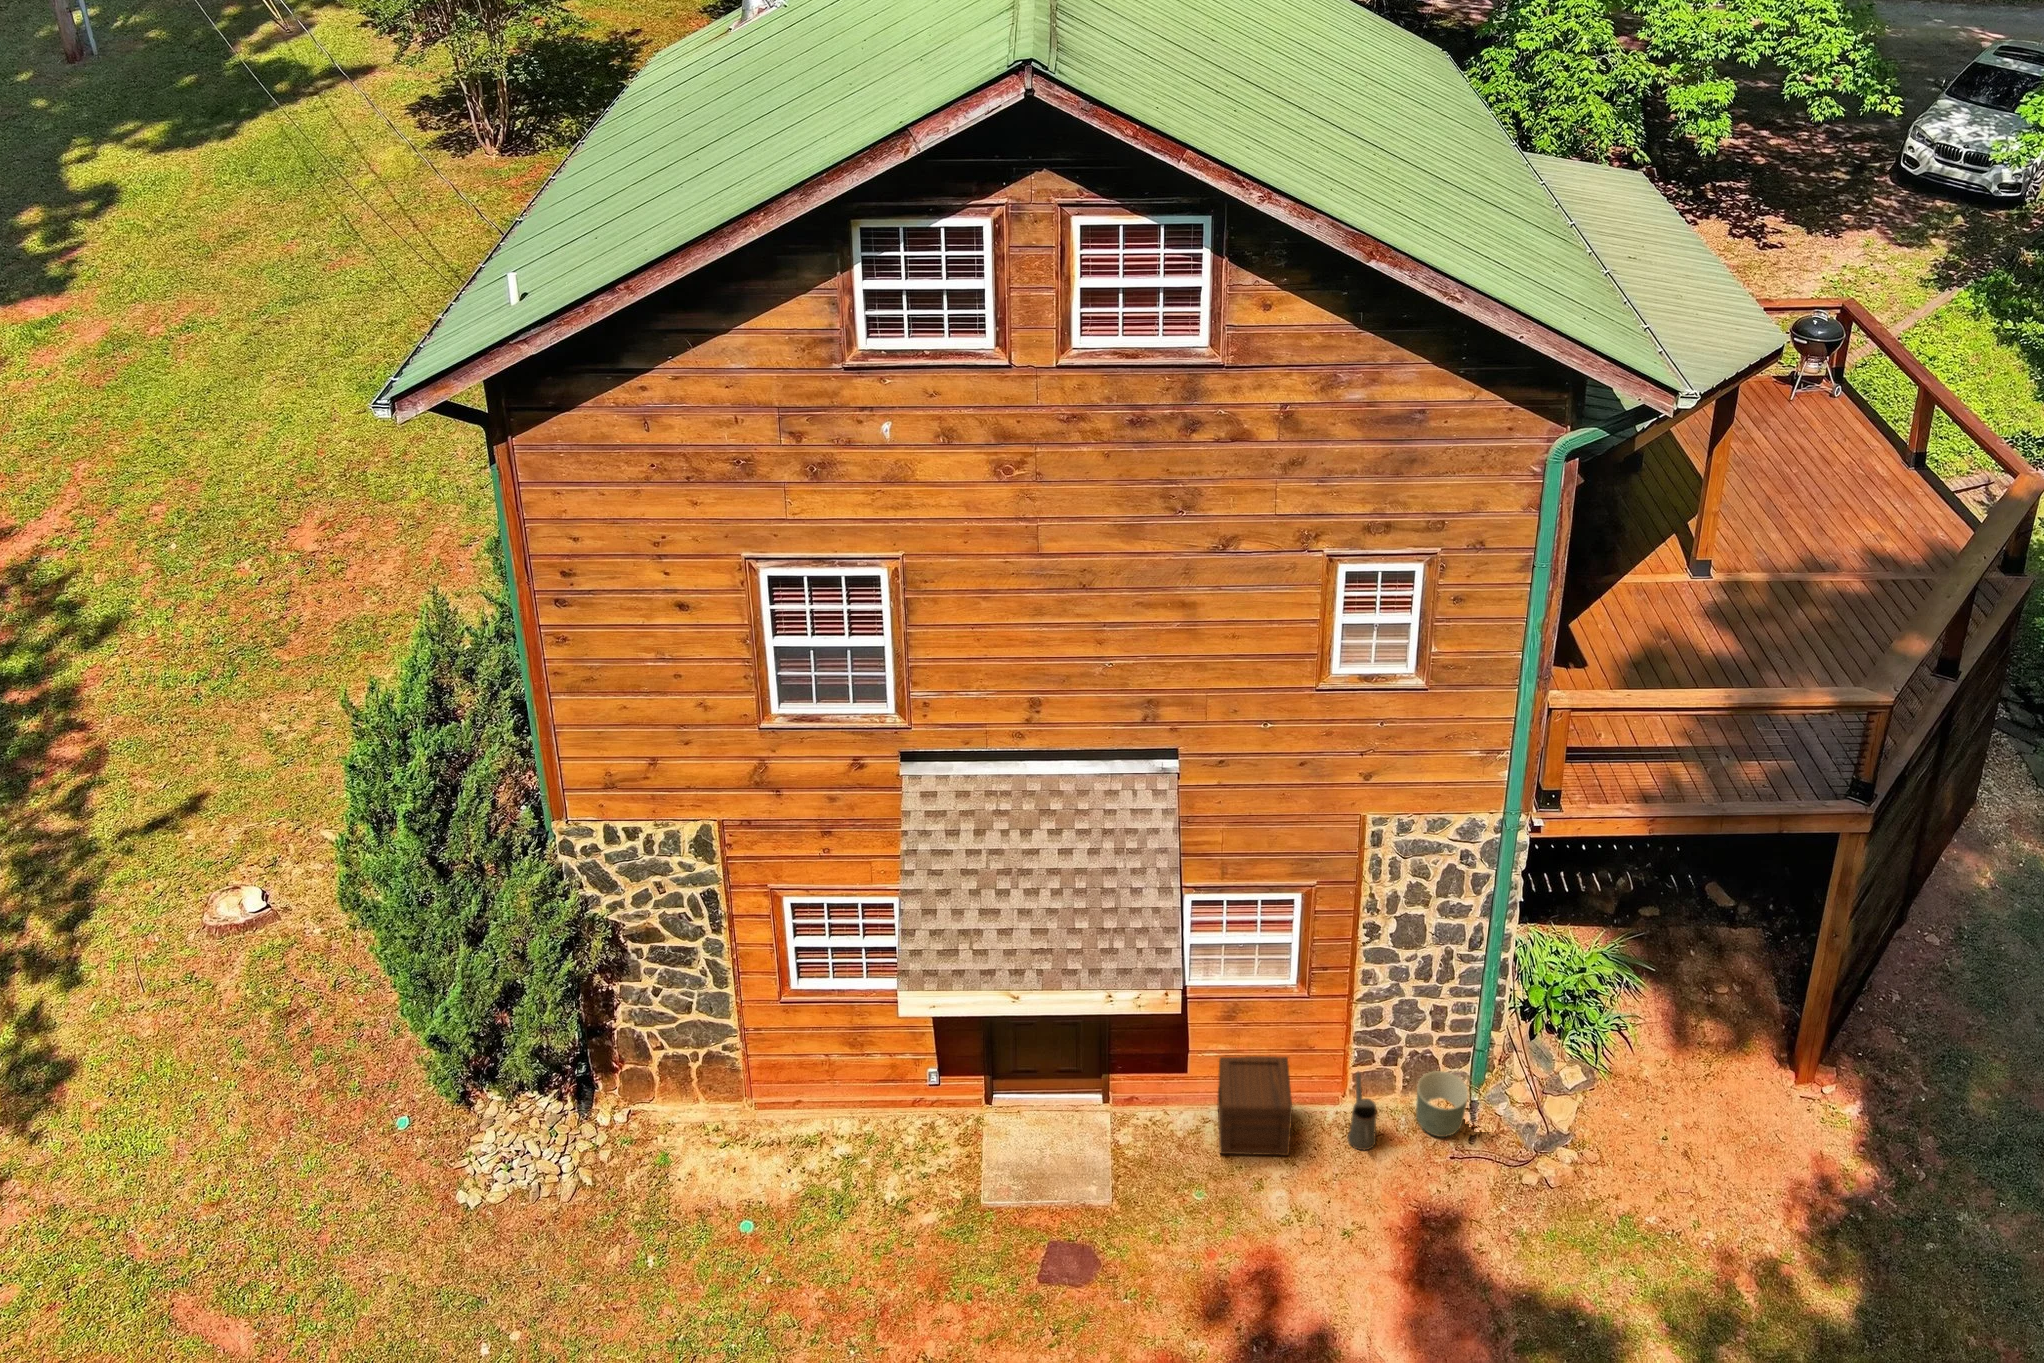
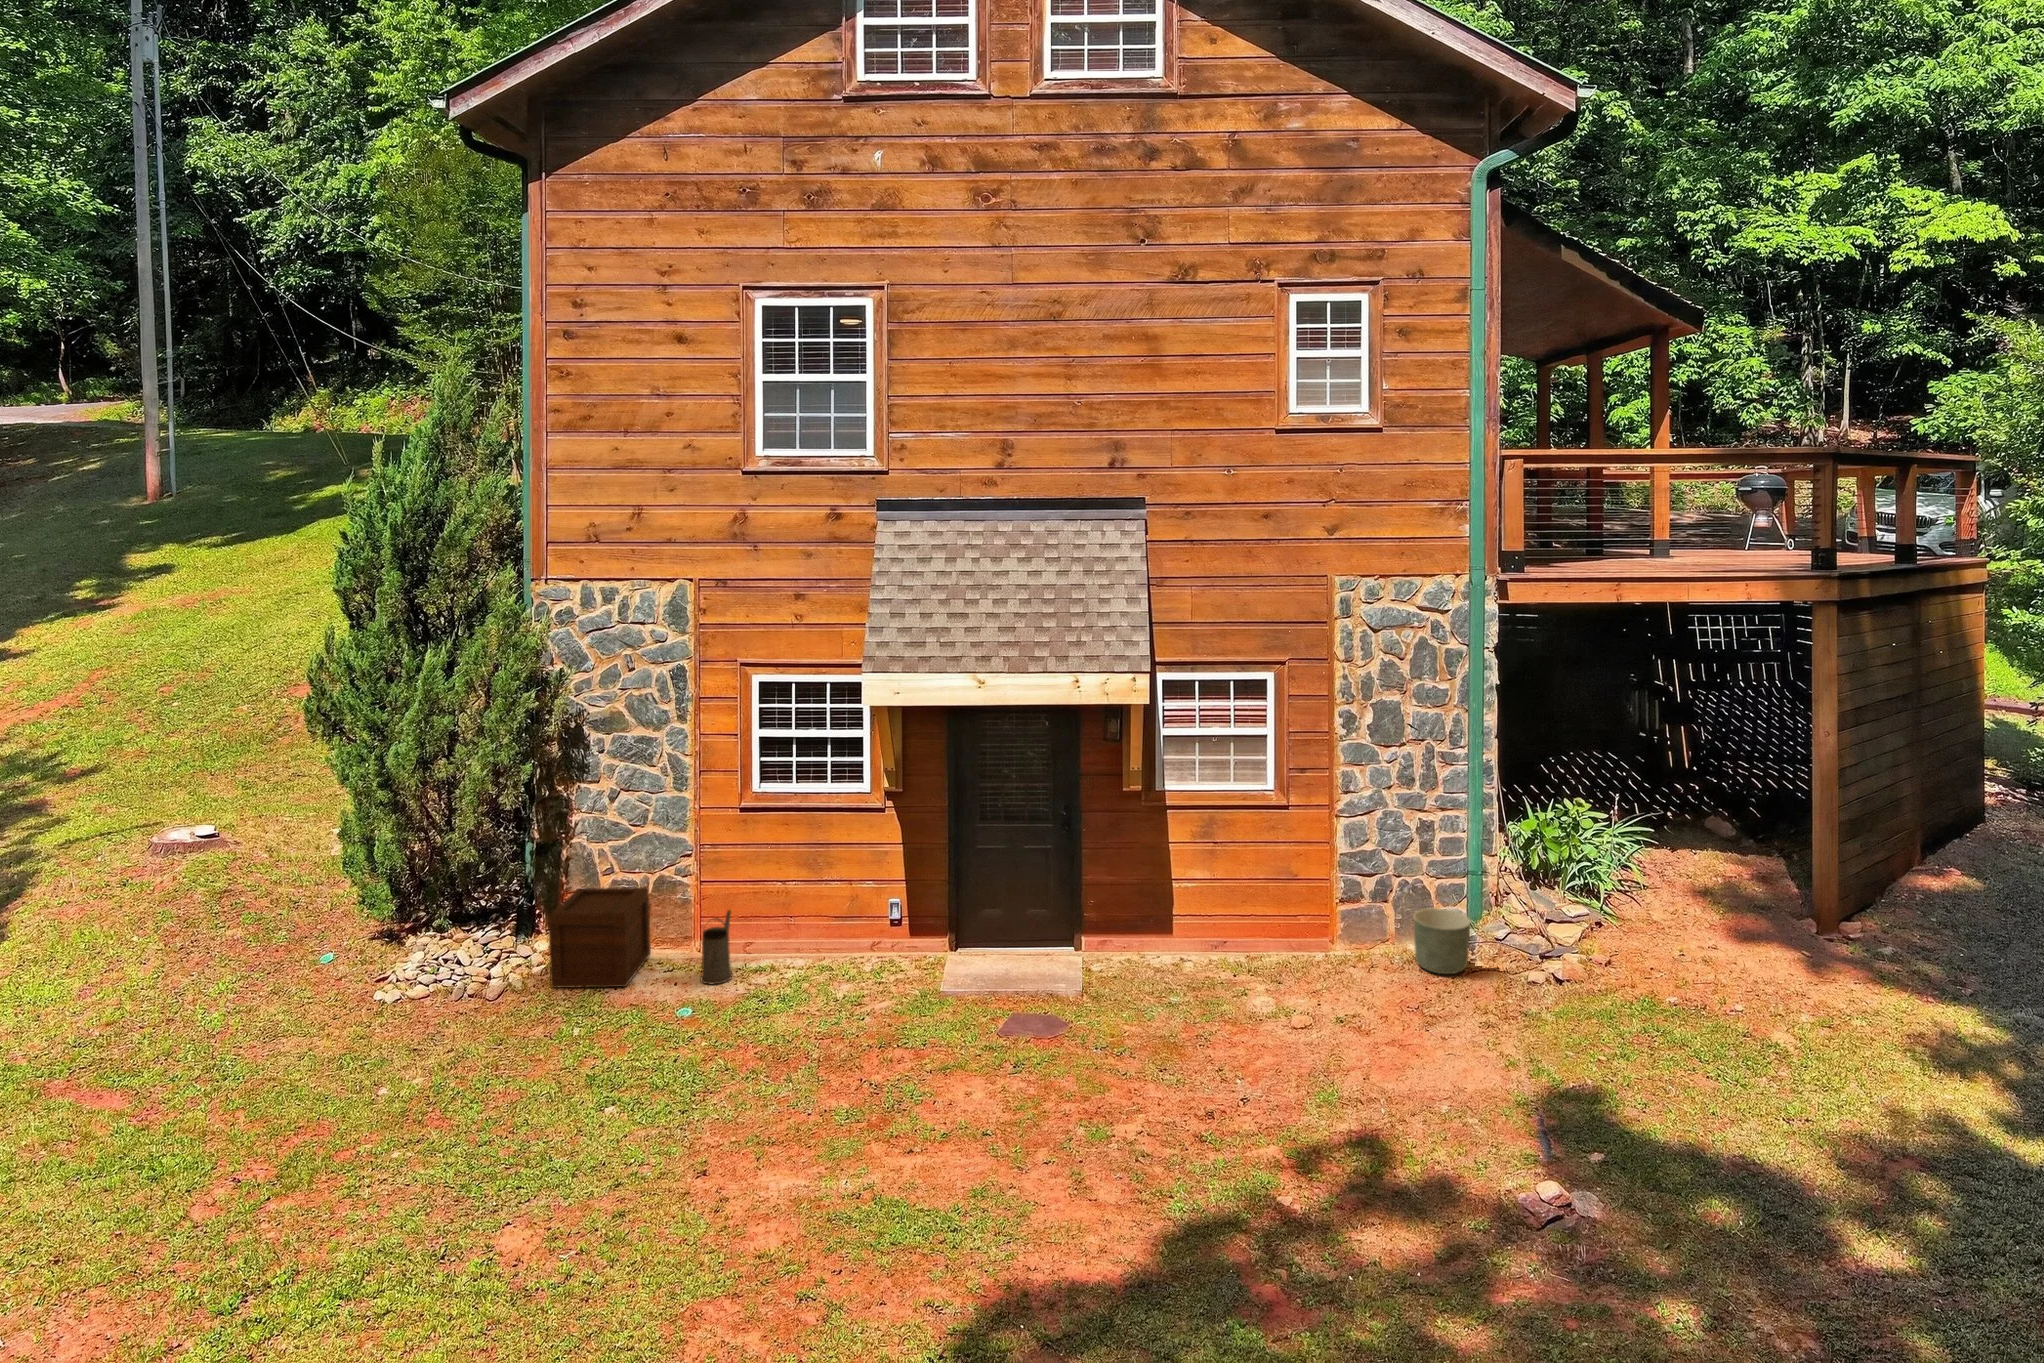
wooden crate: present [1218,1055,1293,1155] -> present [548,887,651,988]
watering can: present [1348,1073,1377,1150] -> present [701,910,732,984]

